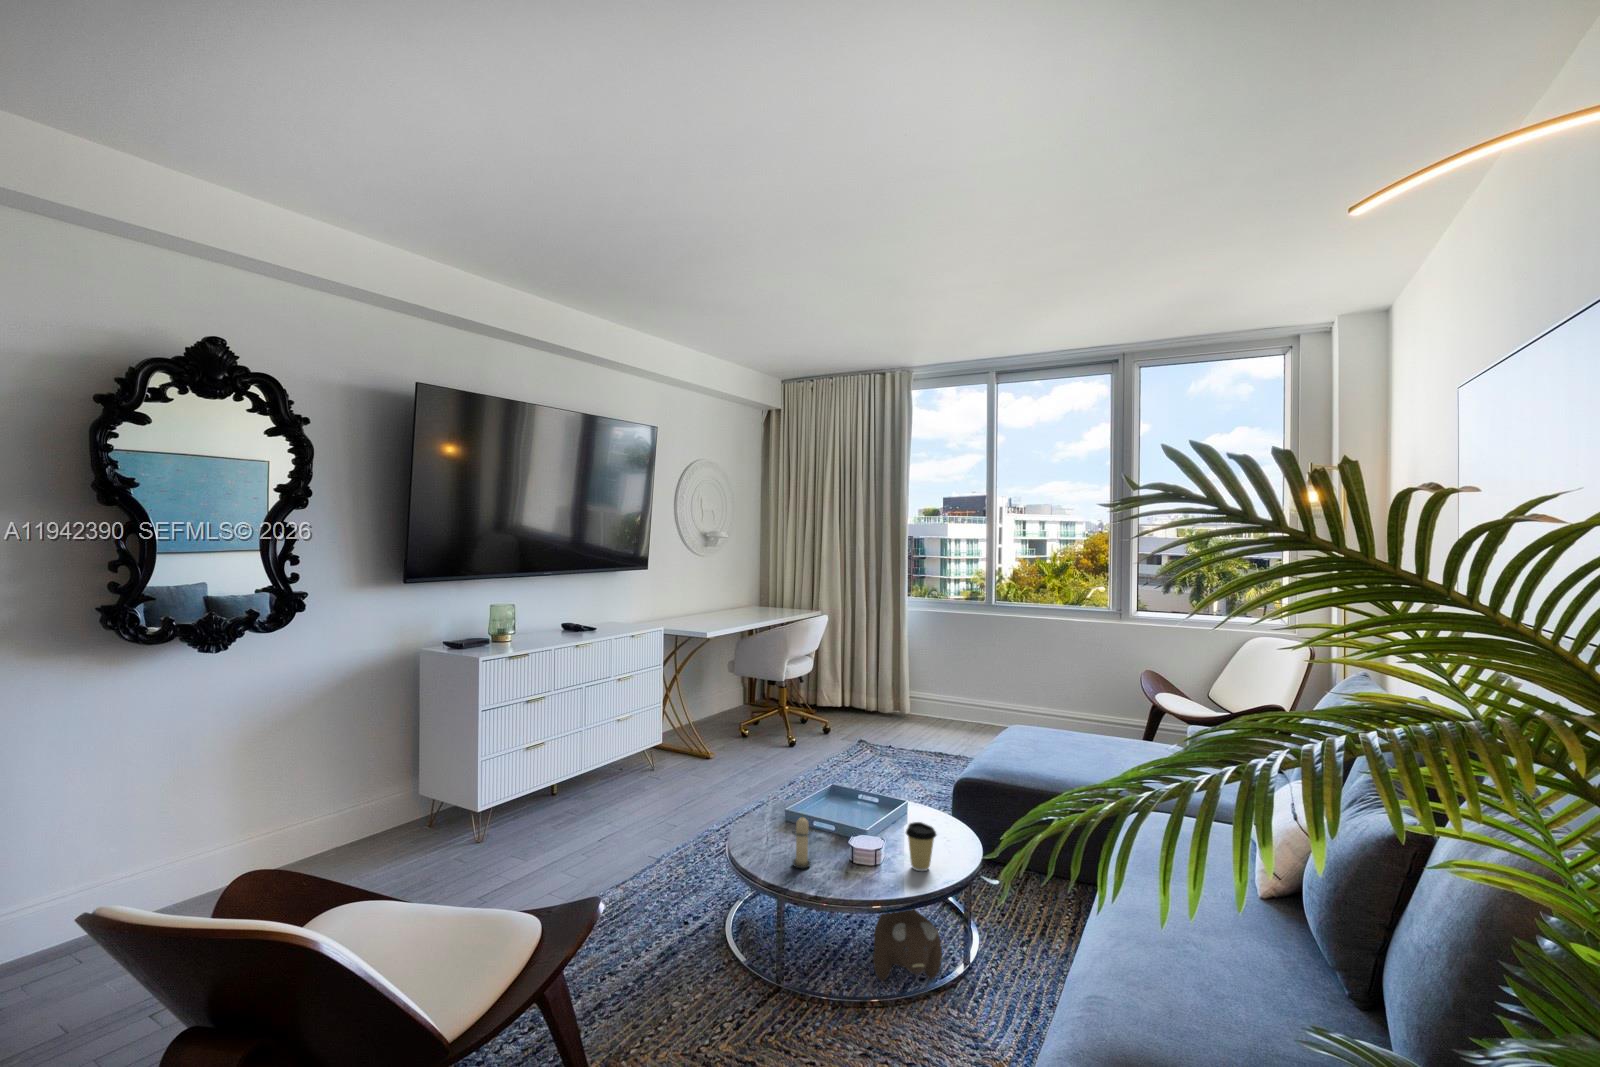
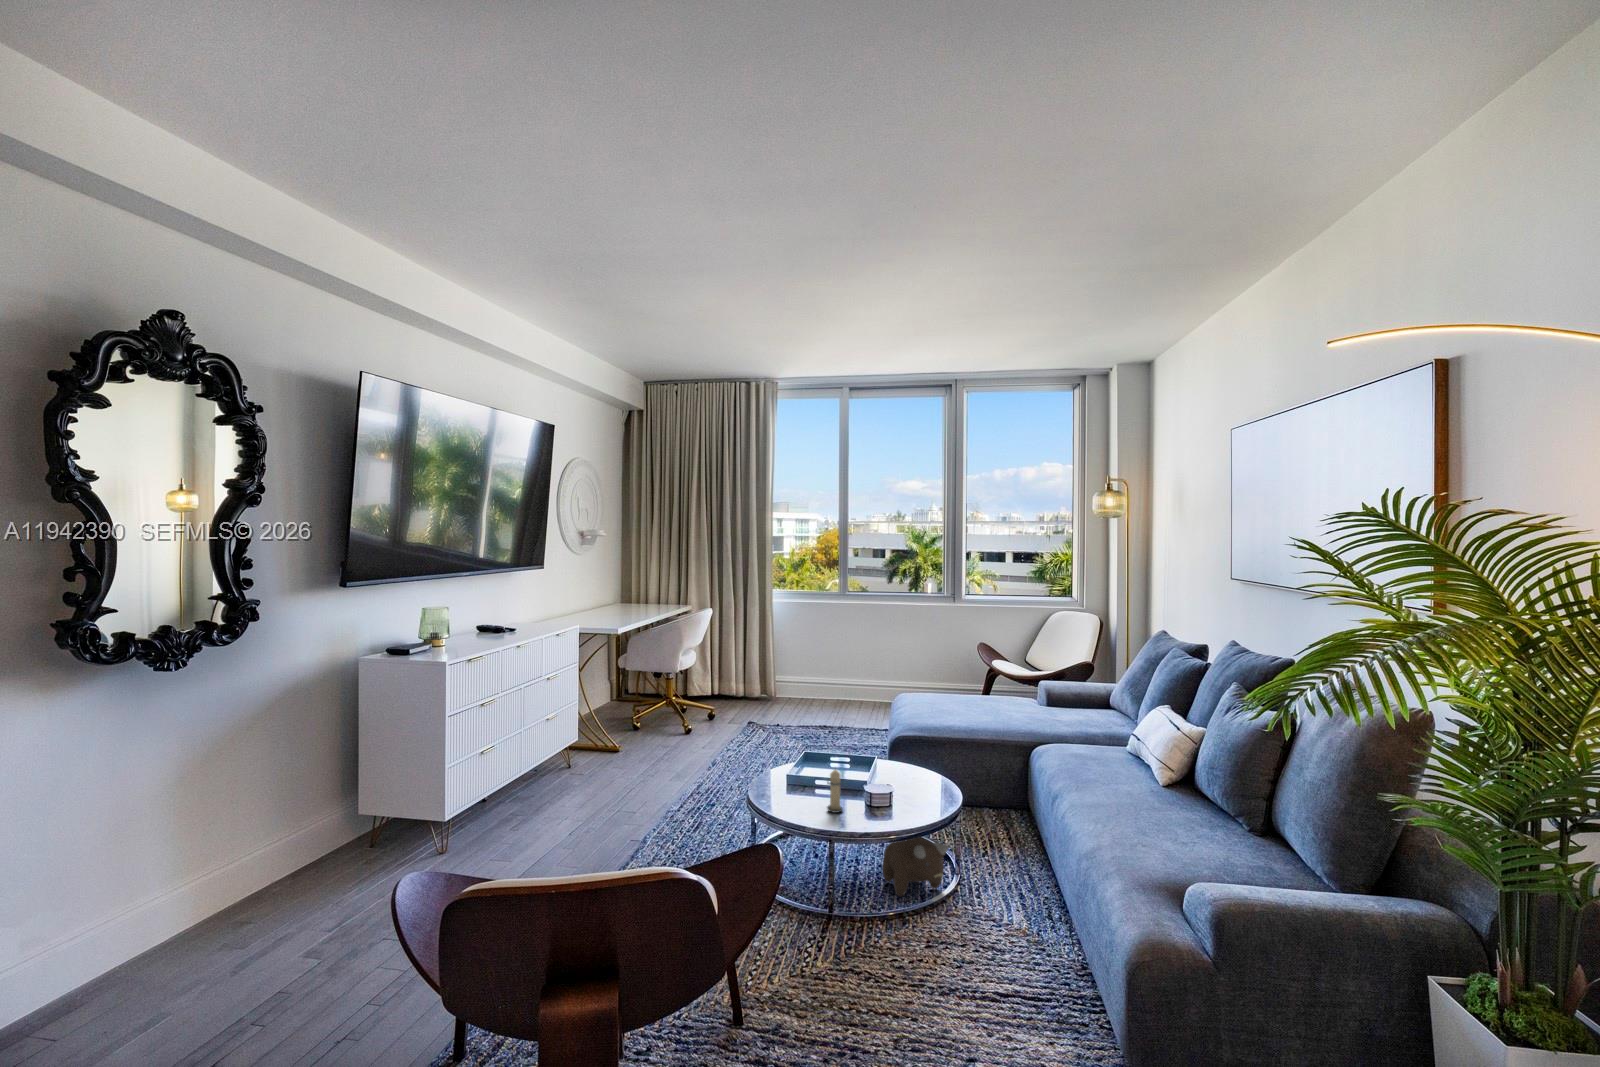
coffee cup: present [906,822,936,871] -> none [913,764,939,802]

